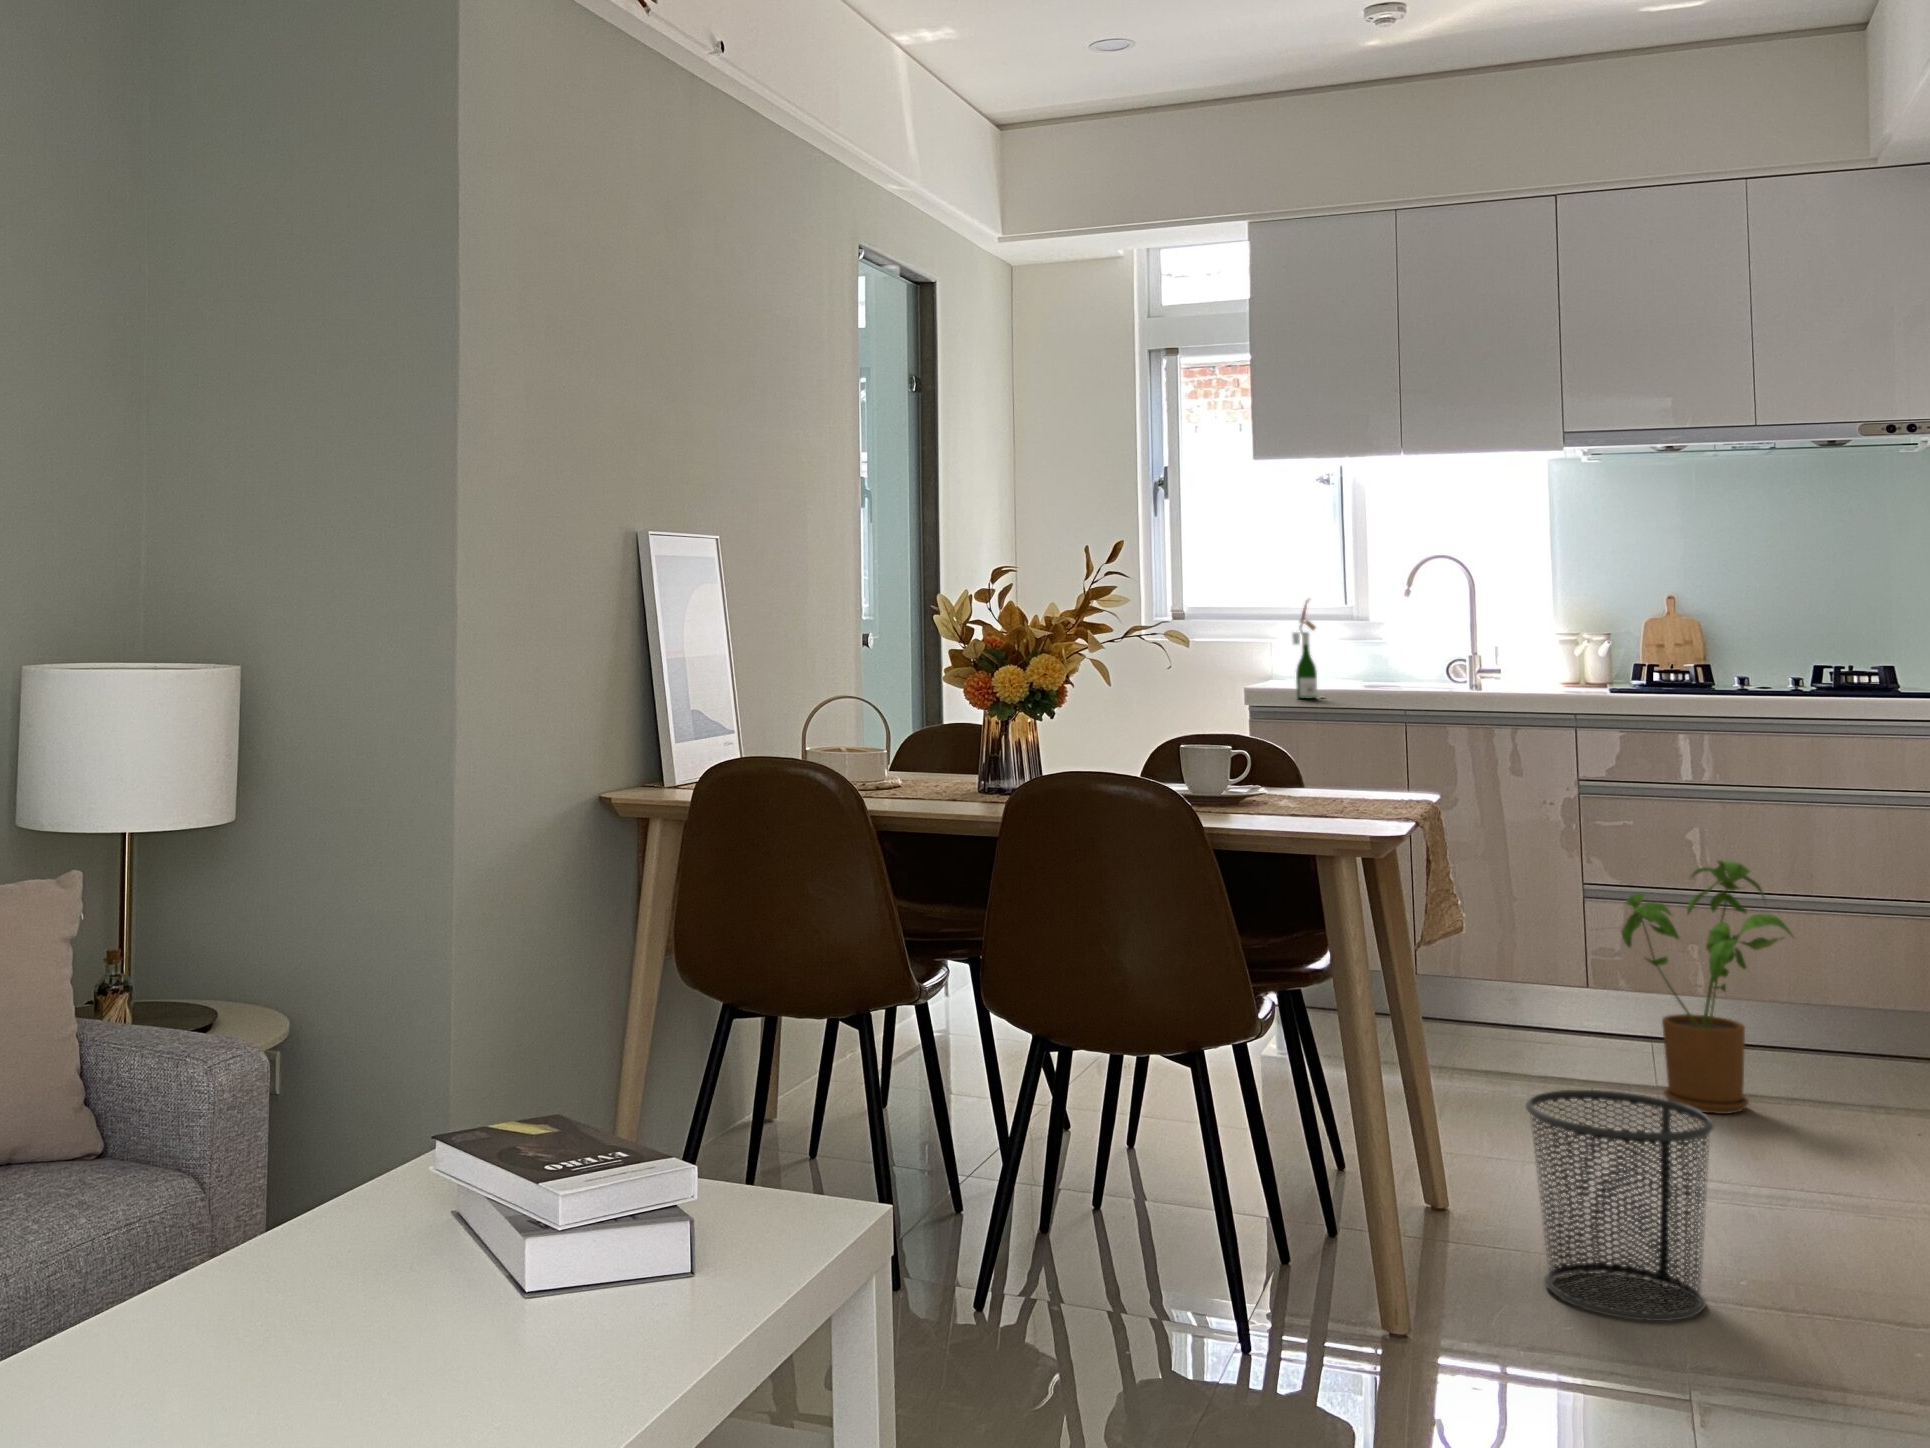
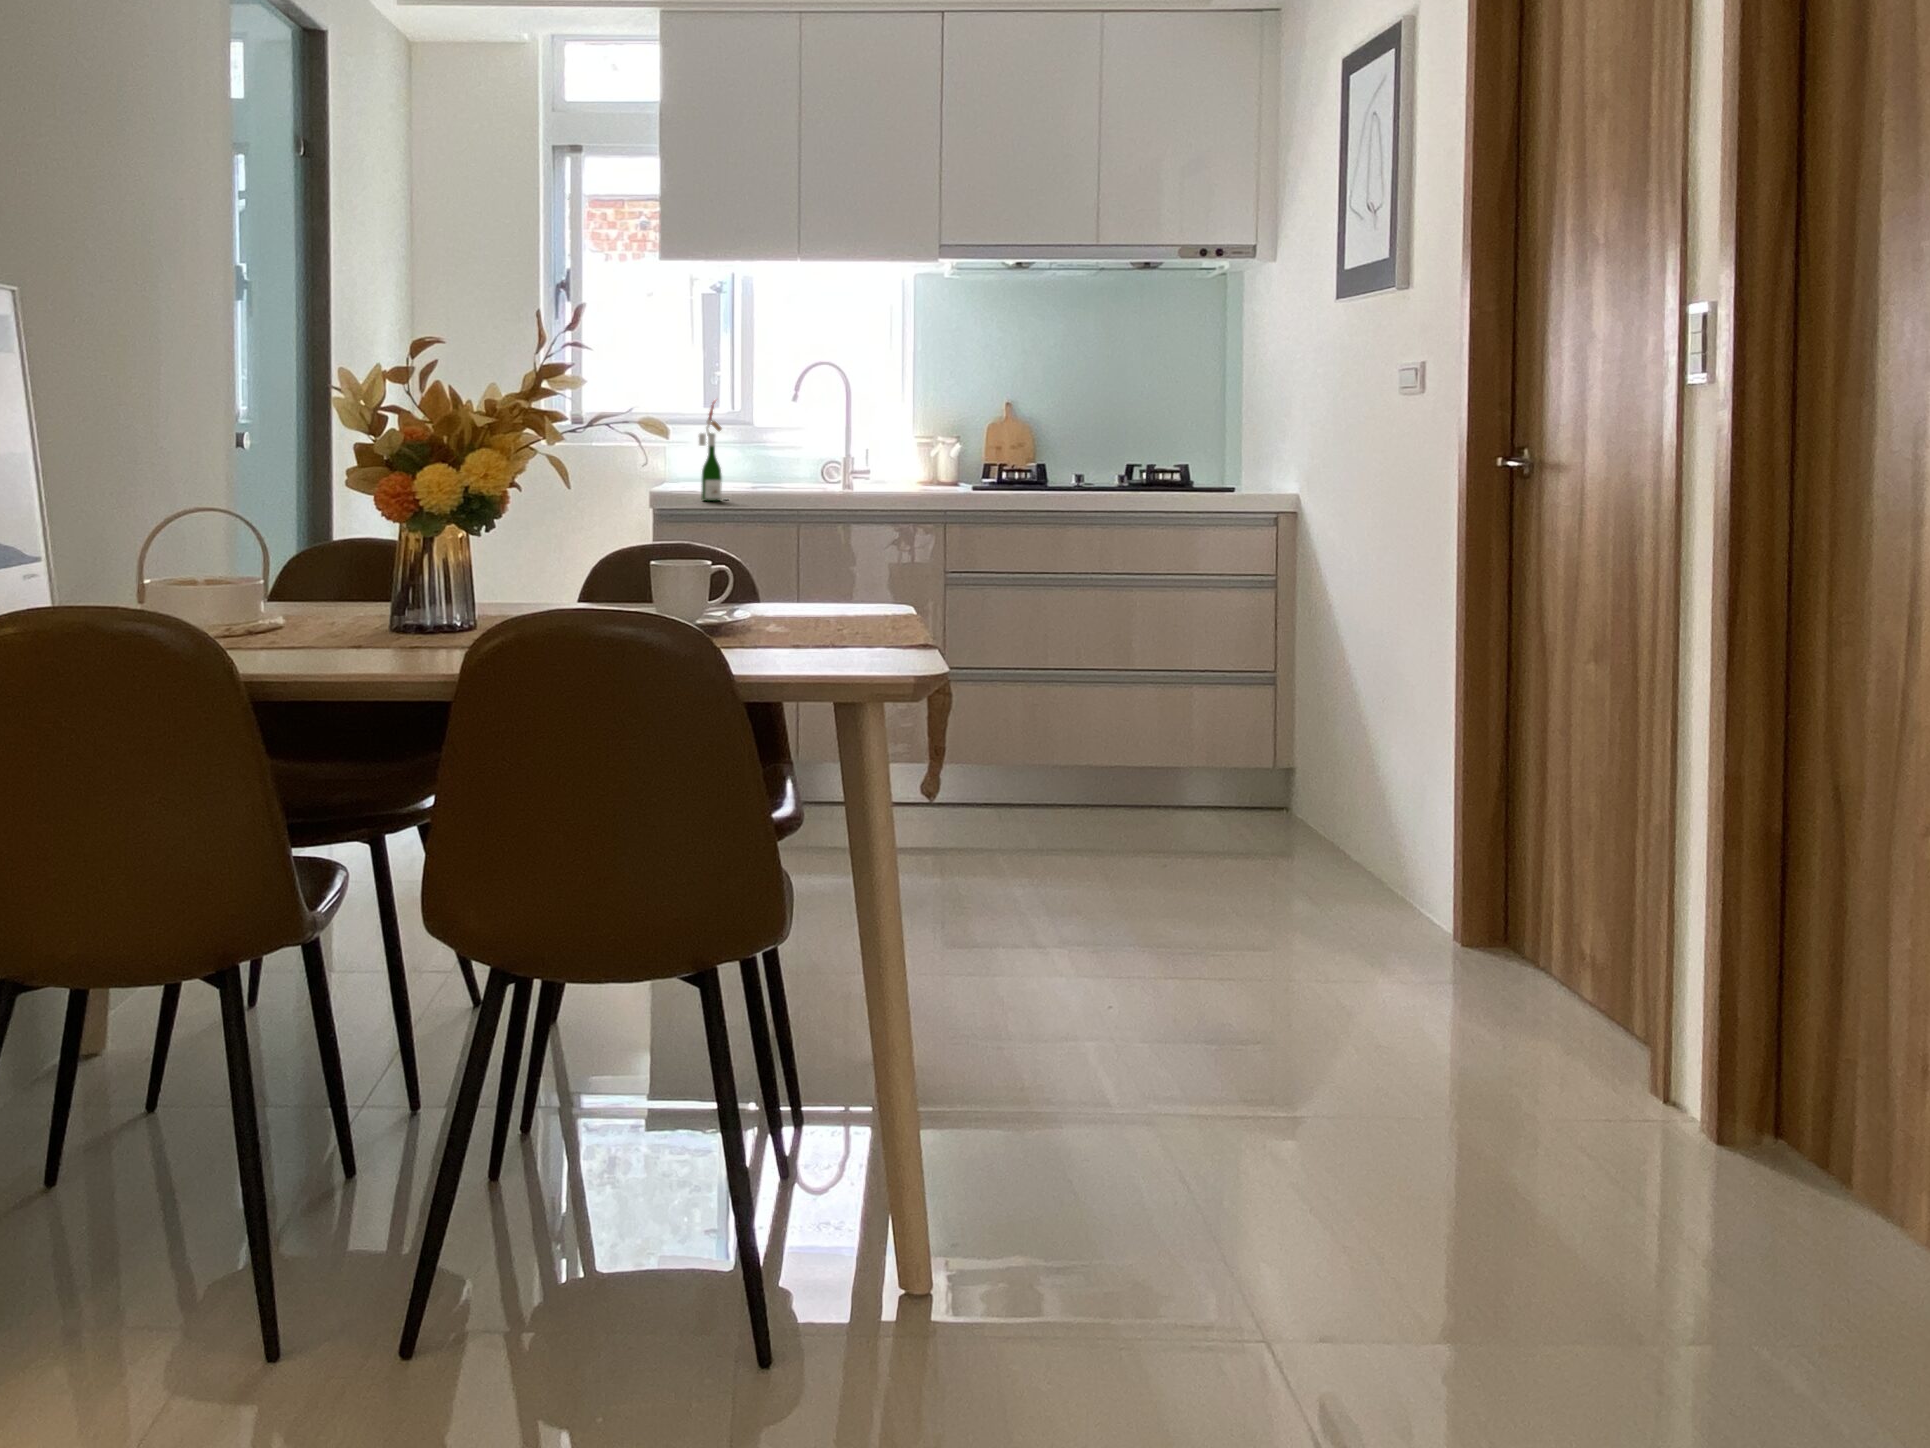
house plant: present [1621,861,1792,1114] -> none [1014,650,1168,891]
waste bin: present [1526,1090,1714,1321] -> none [1044,939,1242,1212]

